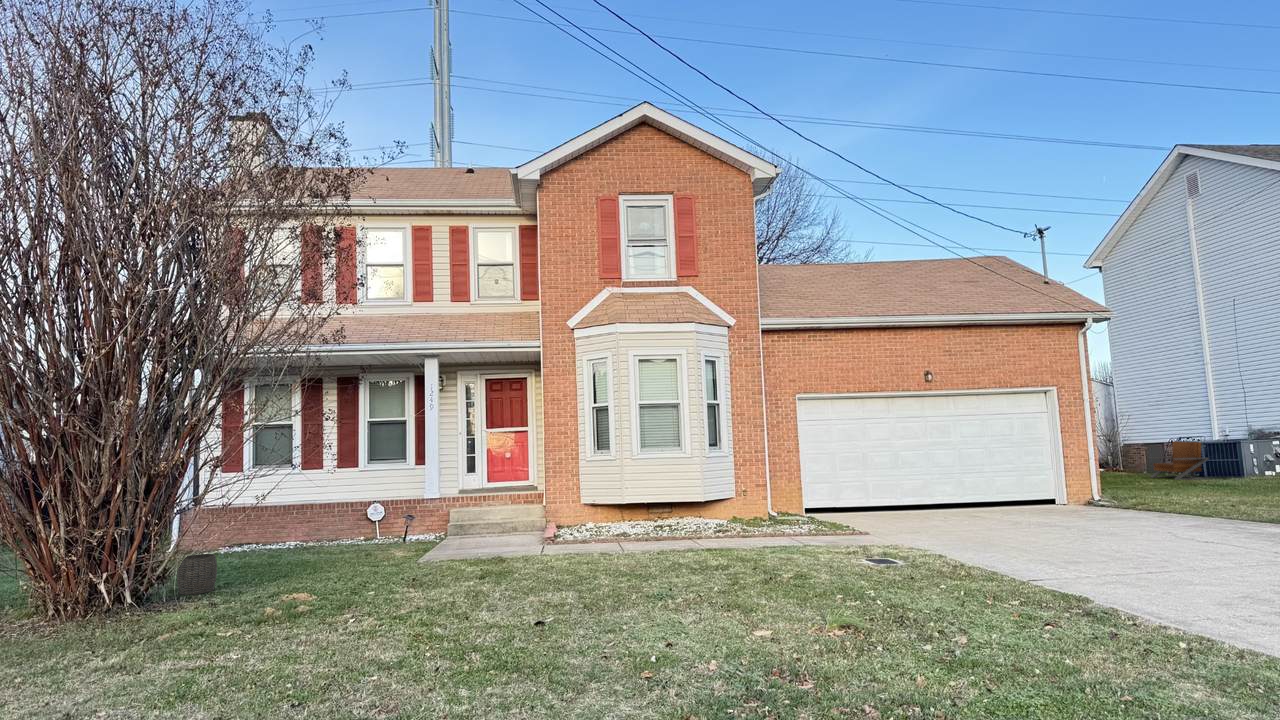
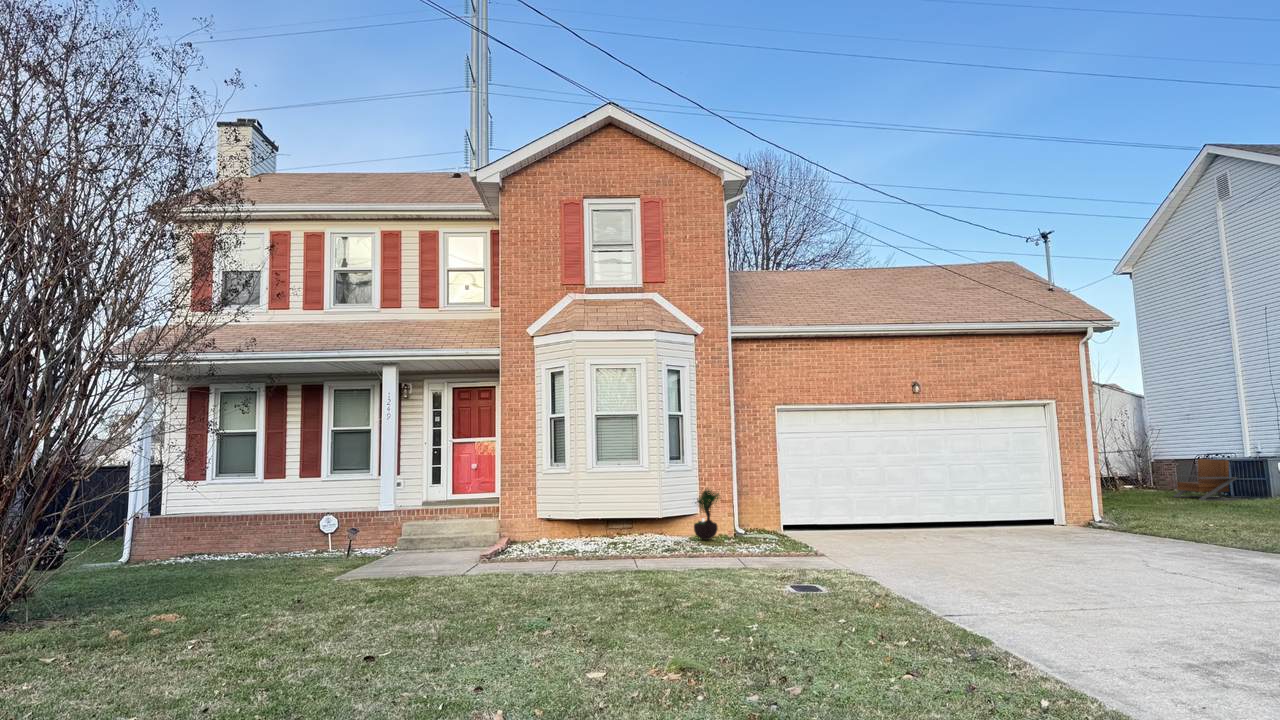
potted tree: none [729,469,758,521] -> present [694,489,721,540]
woven basket: present [177,554,217,595] -> none [53,571,99,614]

